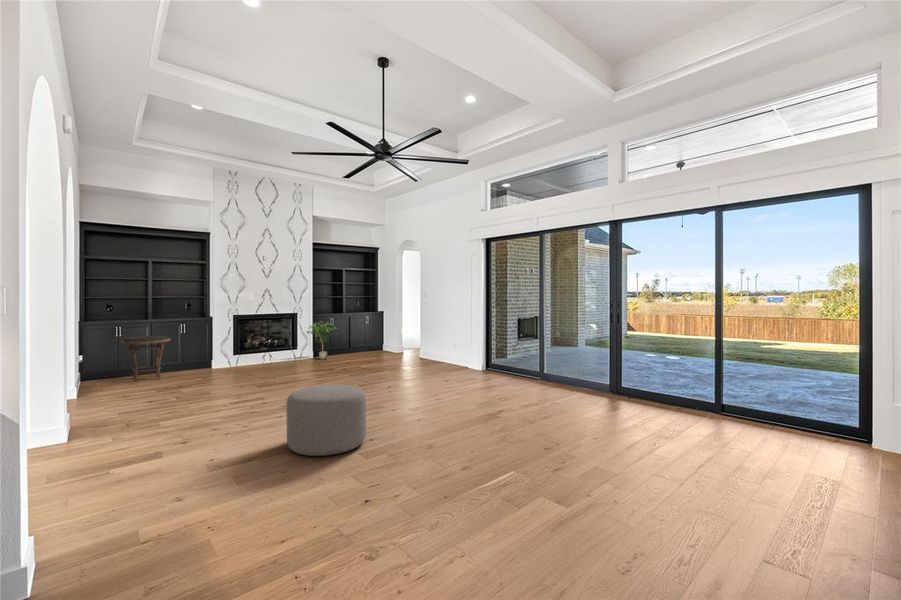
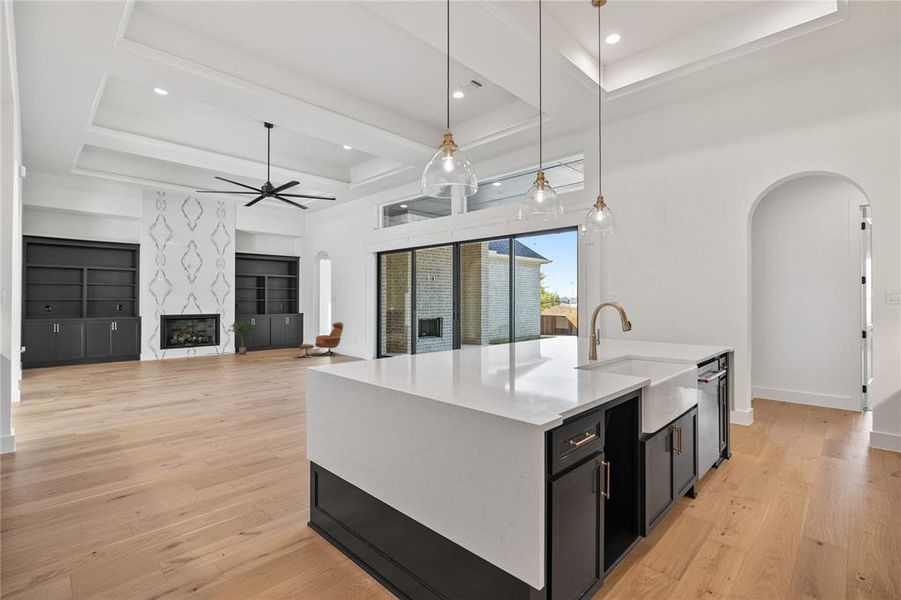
lounge chair: none [391,323,439,367] -> present [299,322,343,357]
side table: present [121,336,170,382] -> none [59,332,103,369]
ottoman: present [286,385,366,456] -> none [183,360,243,403]

